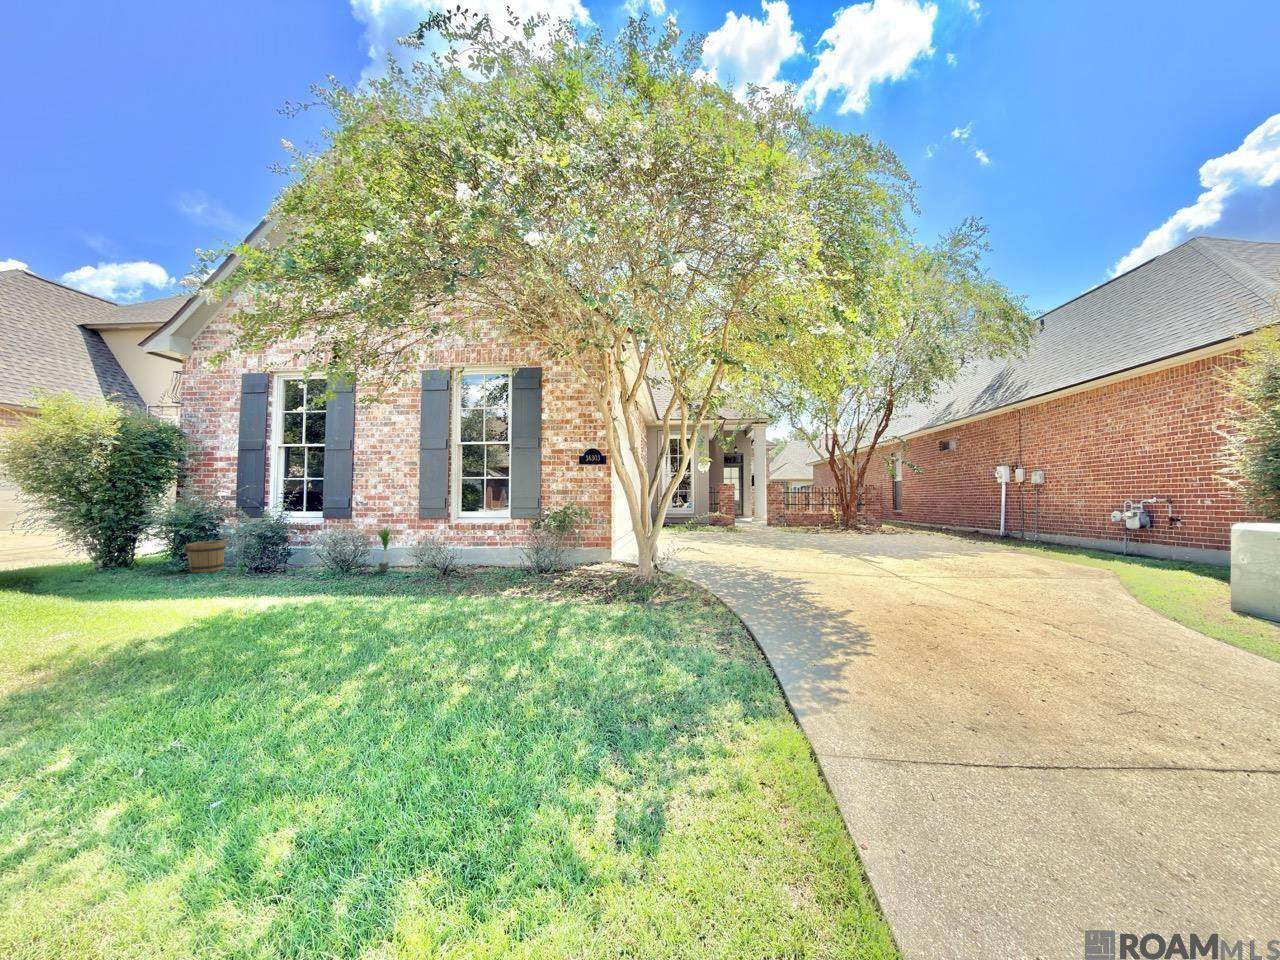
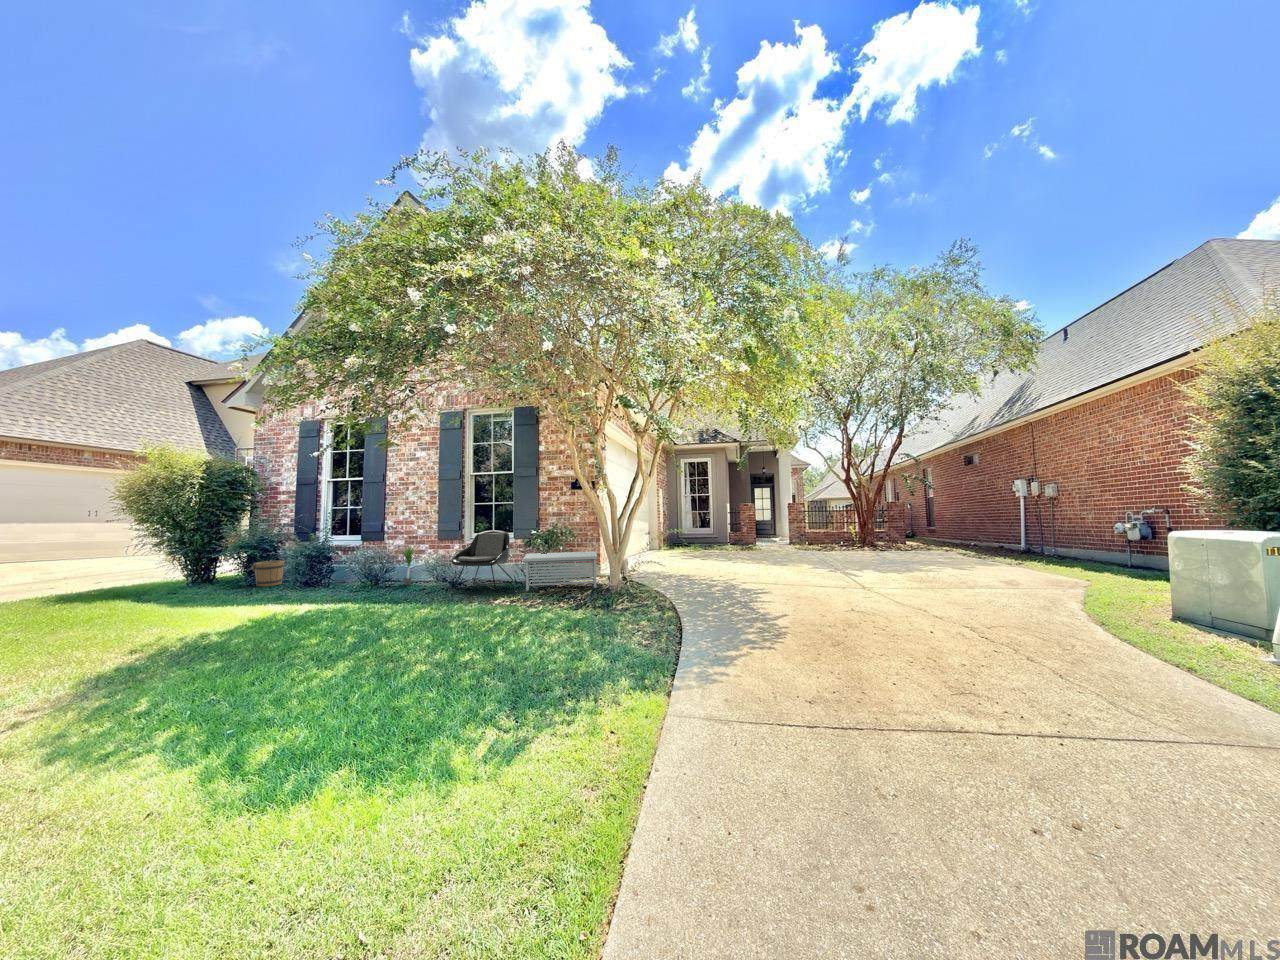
lounge chair: none [441,509,510,580] -> present [451,530,513,591]
storage bench: none [528,534,612,579] -> present [523,551,597,591]

